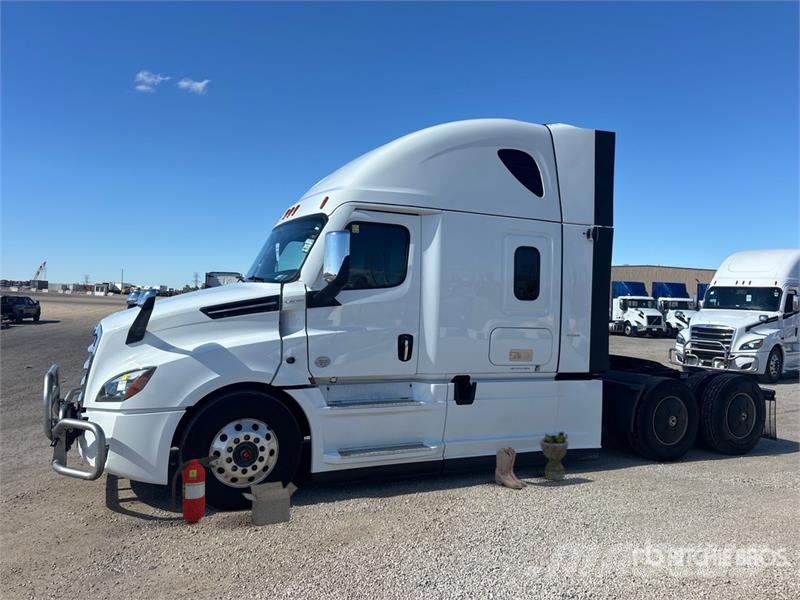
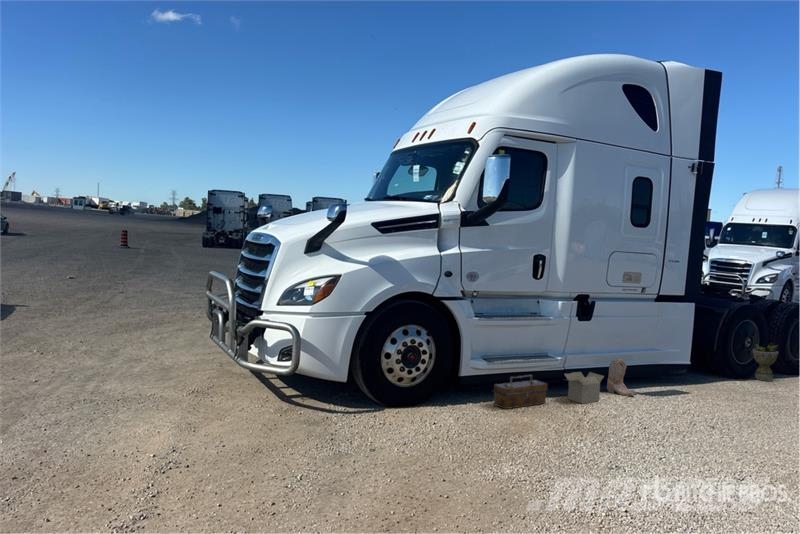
planter: present [540,432,568,480] -> present [753,343,778,382]
fire extinguisher: present [172,455,218,522] -> none [353,356,394,415]
toolbox: none [345,469,412,510] -> present [493,375,548,409]
cardboard box: present [244,482,297,525] -> present [564,372,604,404]

